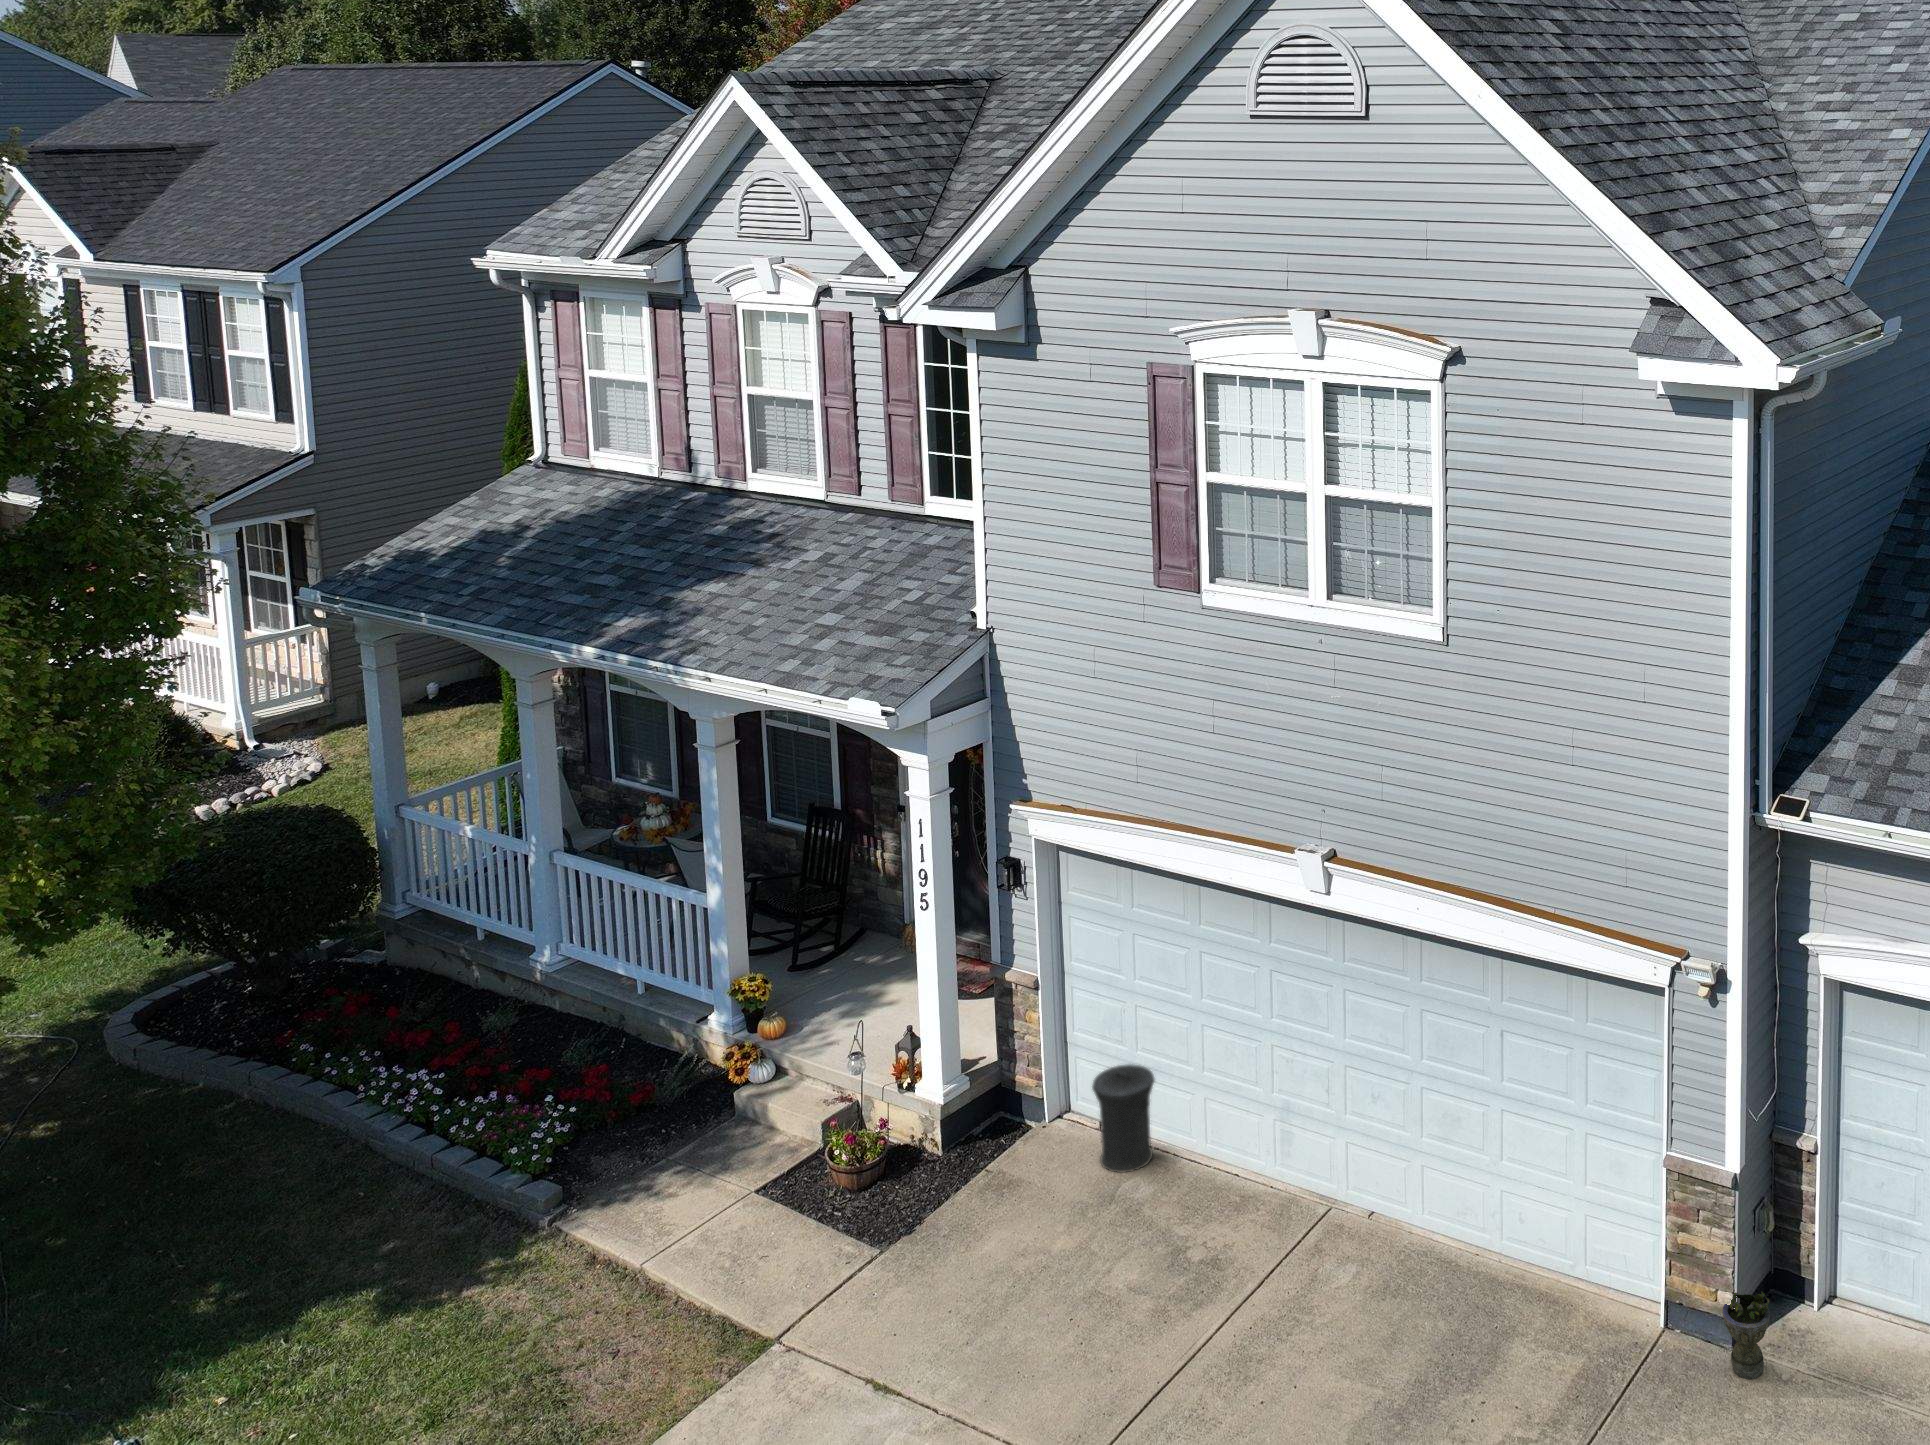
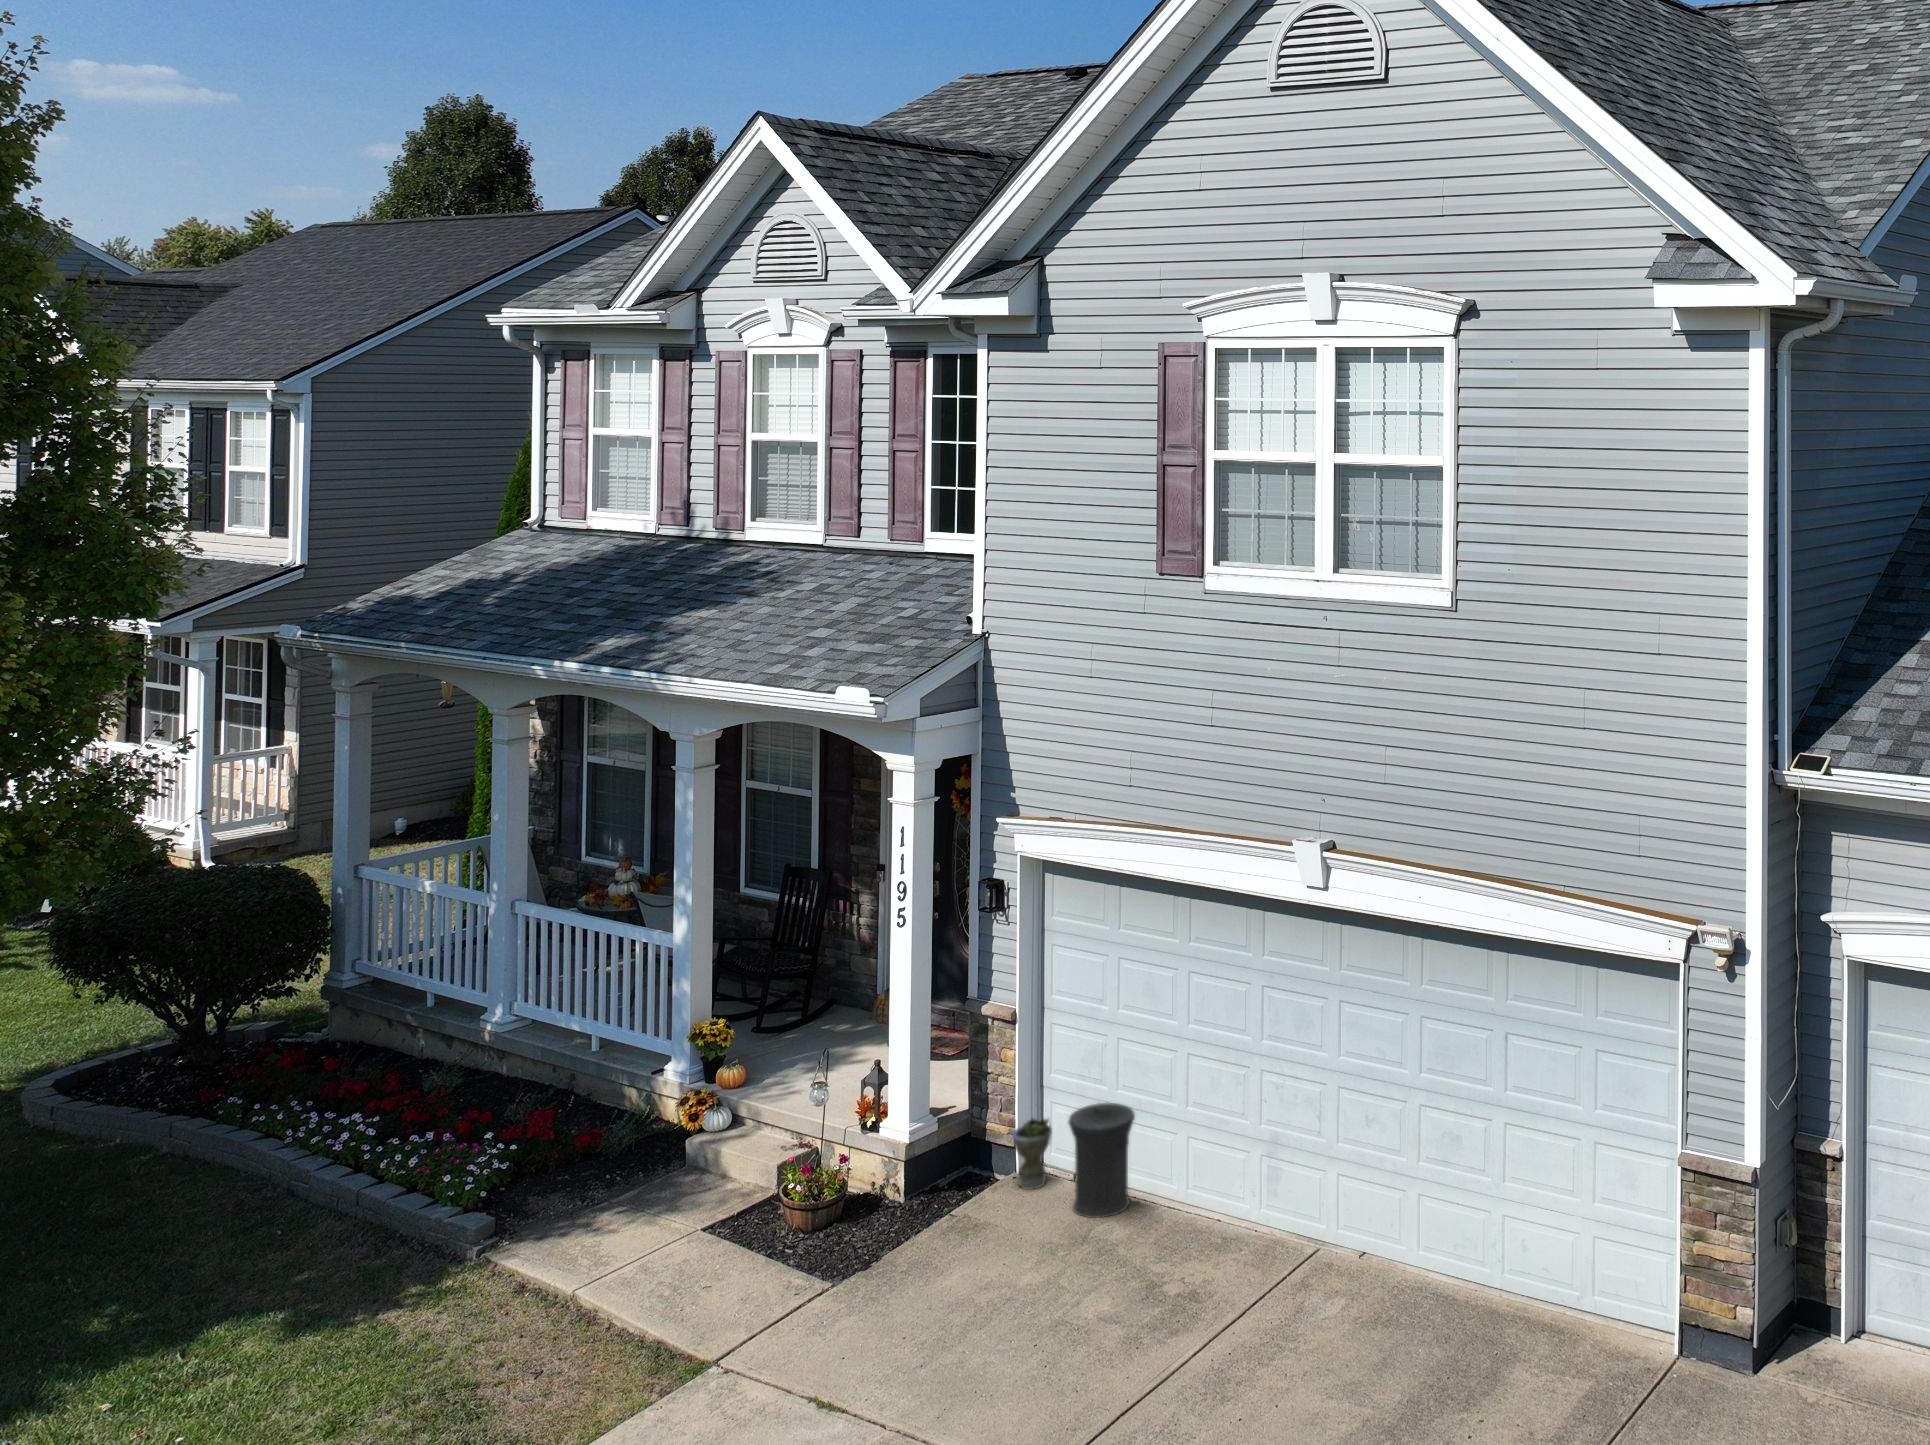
planter: present [1722,1292,1770,1379] -> present [1012,1117,1052,1190]

